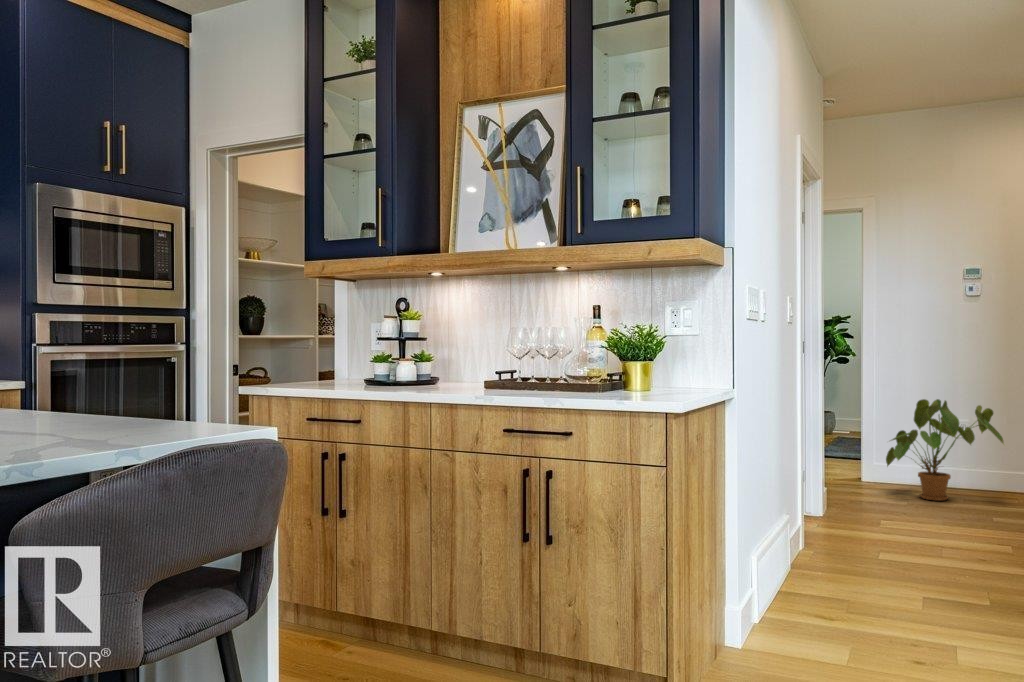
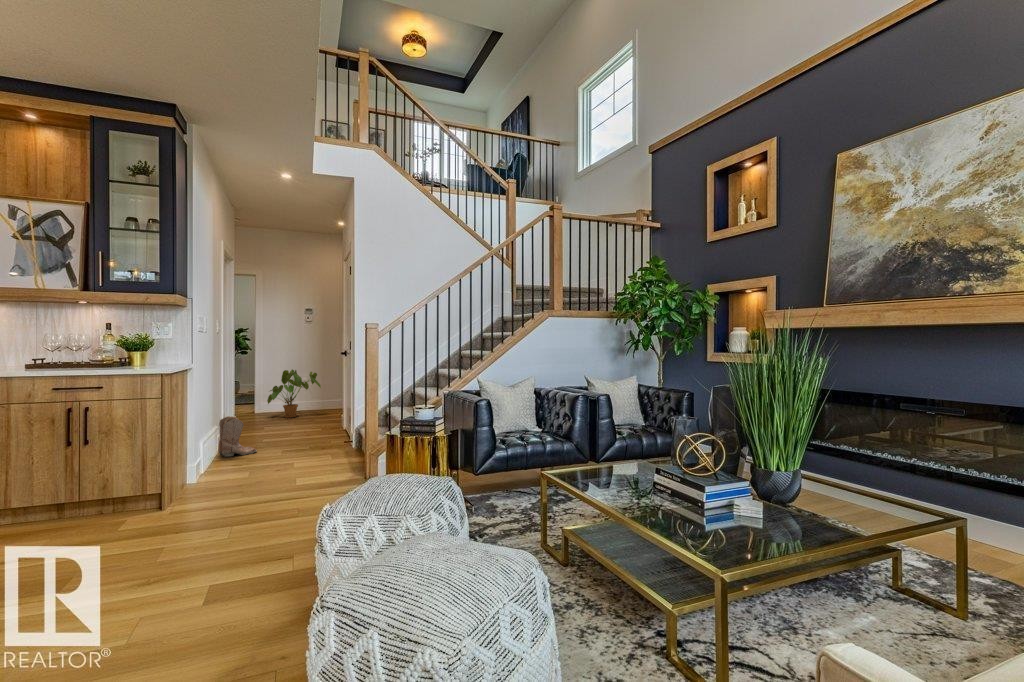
boots: none [791,496,869,587] -> present [218,416,257,457]

